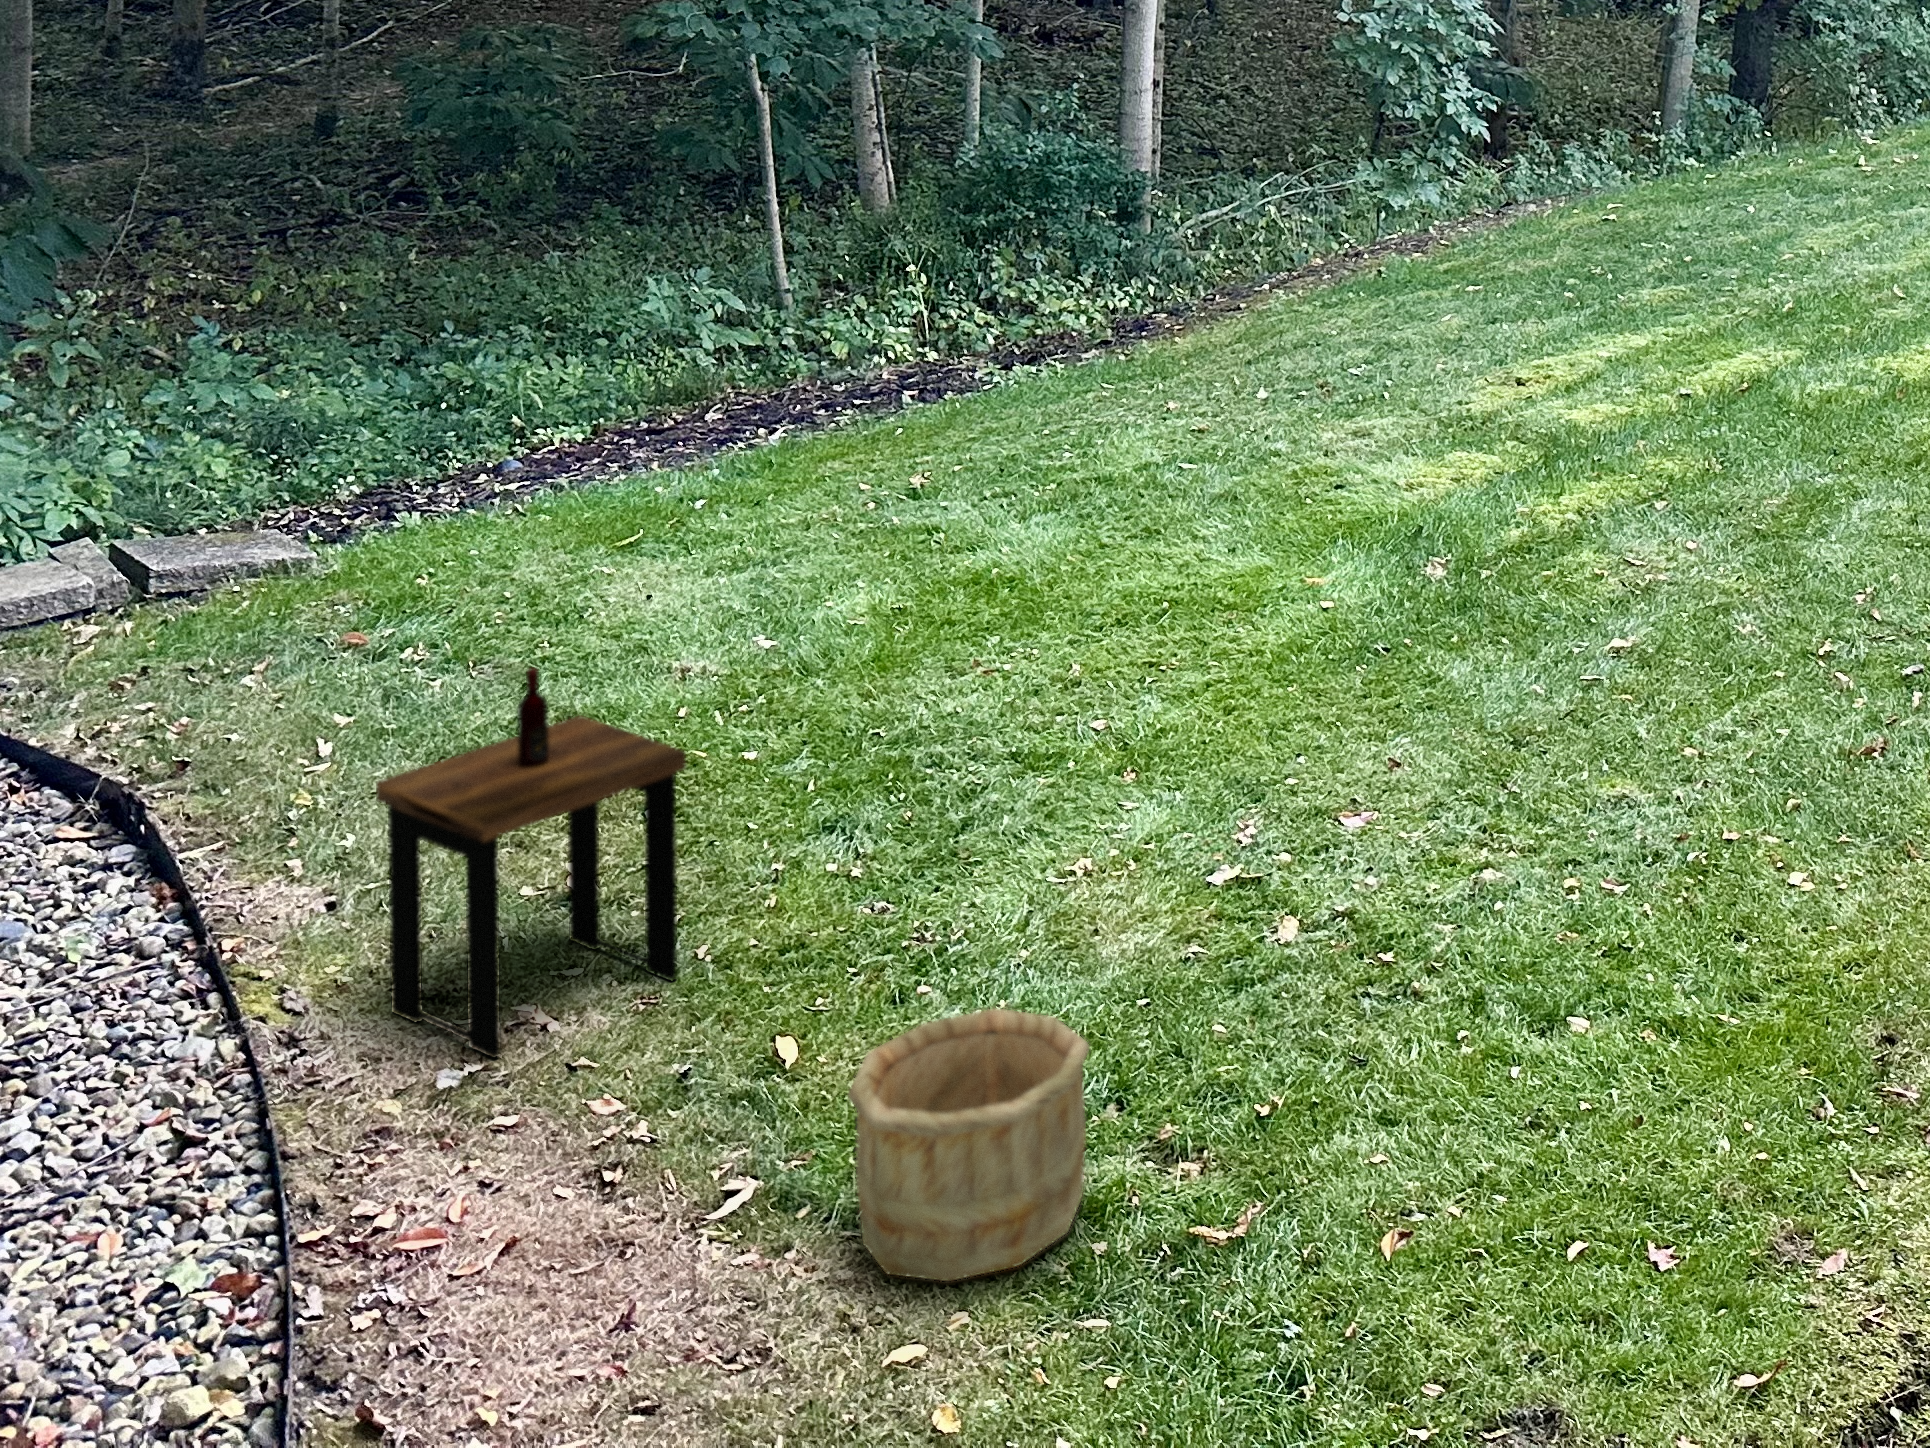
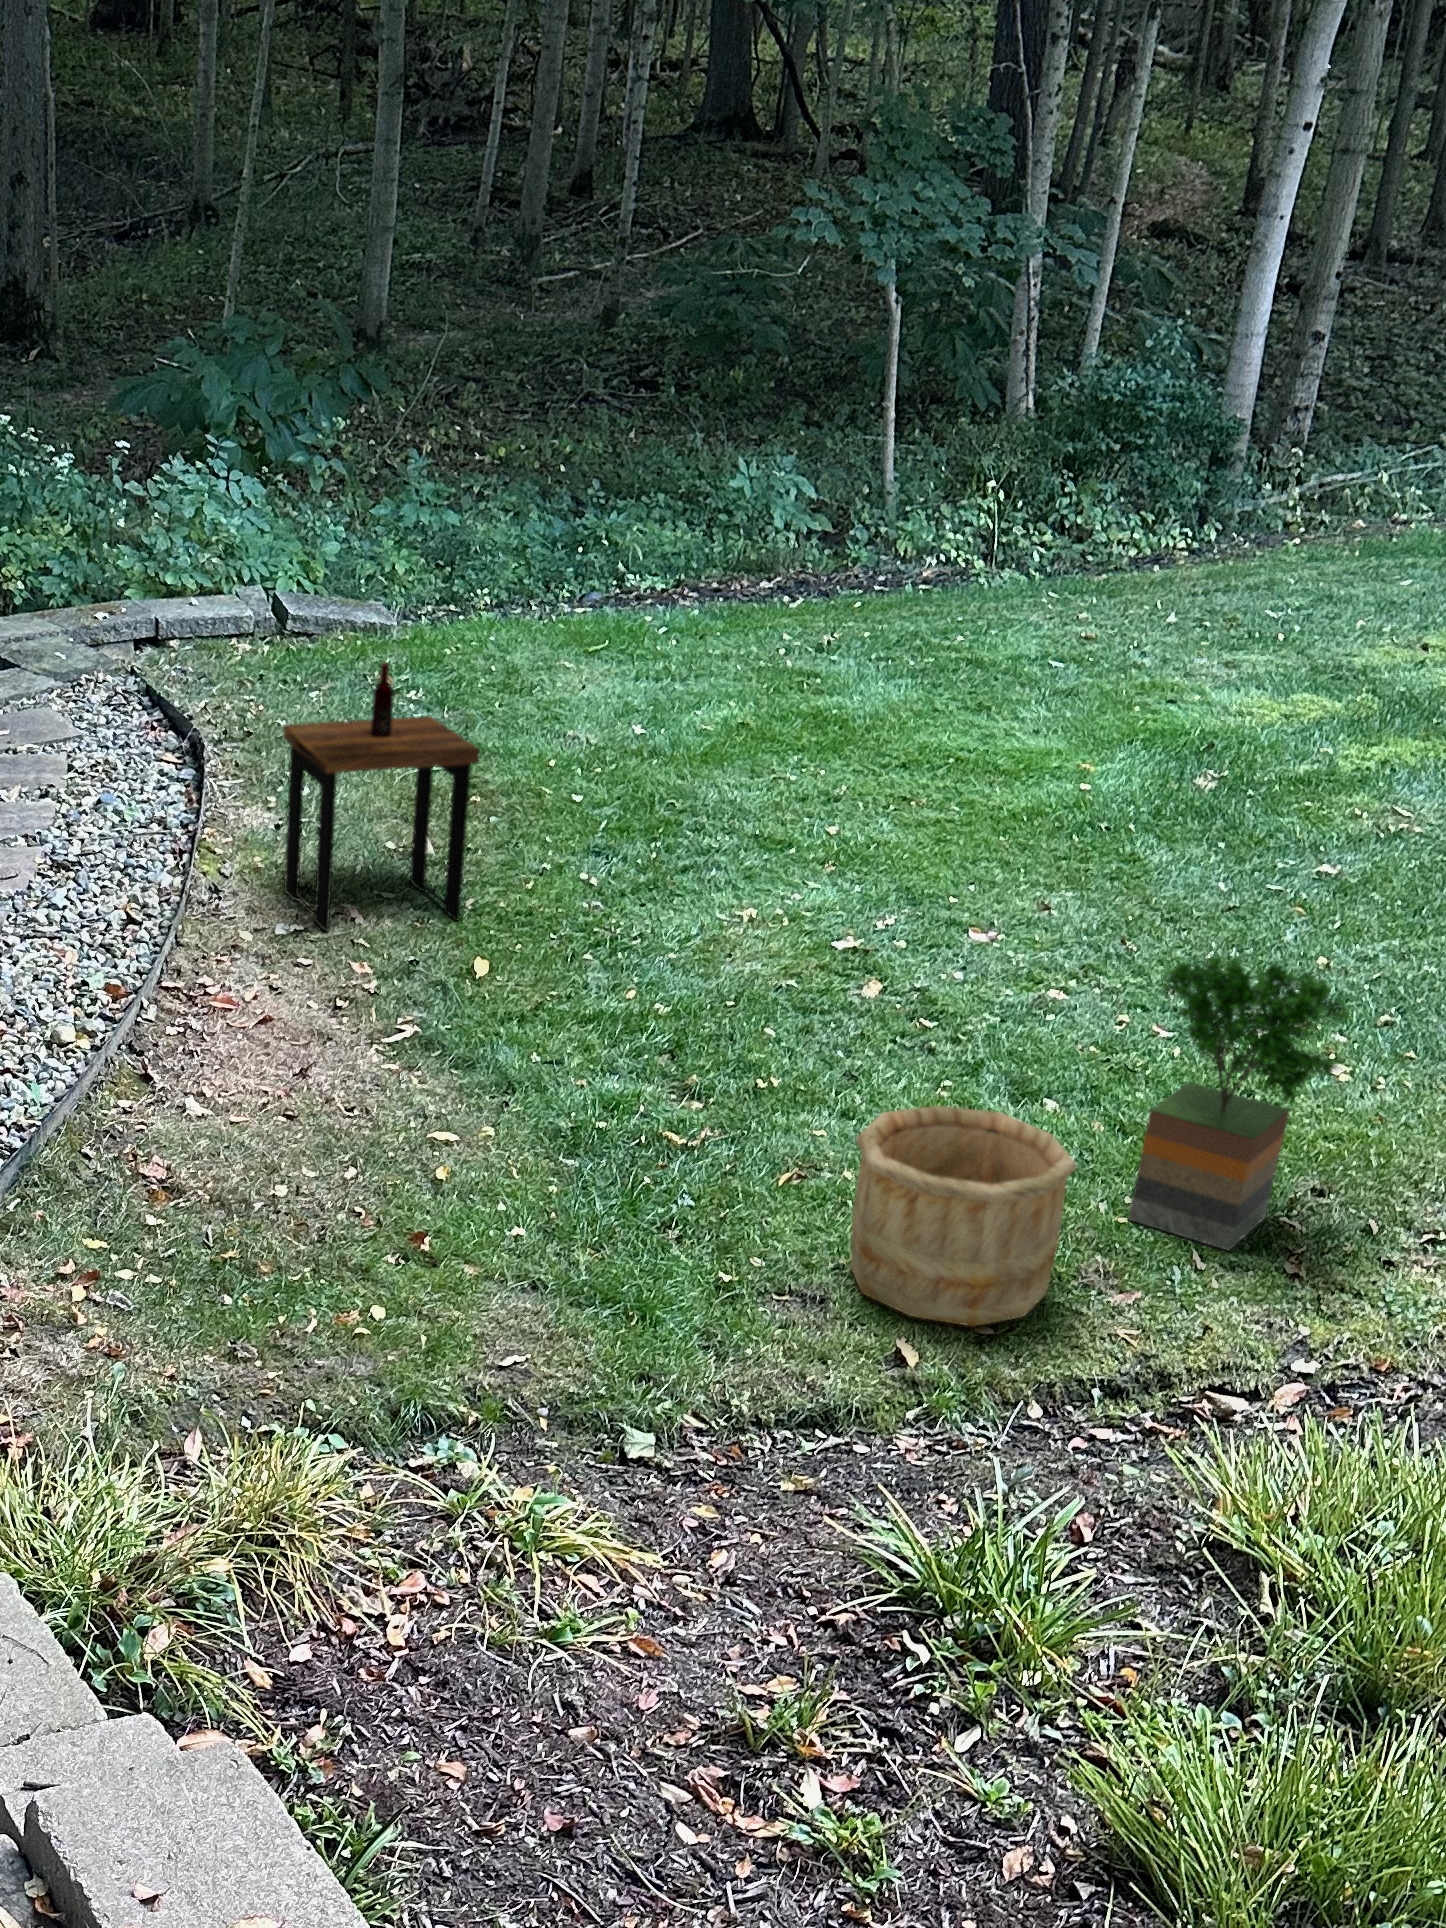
potted tree: none [1623,803,1821,1122] -> present [1128,954,1351,1250]
wooden bucket: present [848,1008,1089,1281] -> present [850,1106,1076,1326]

